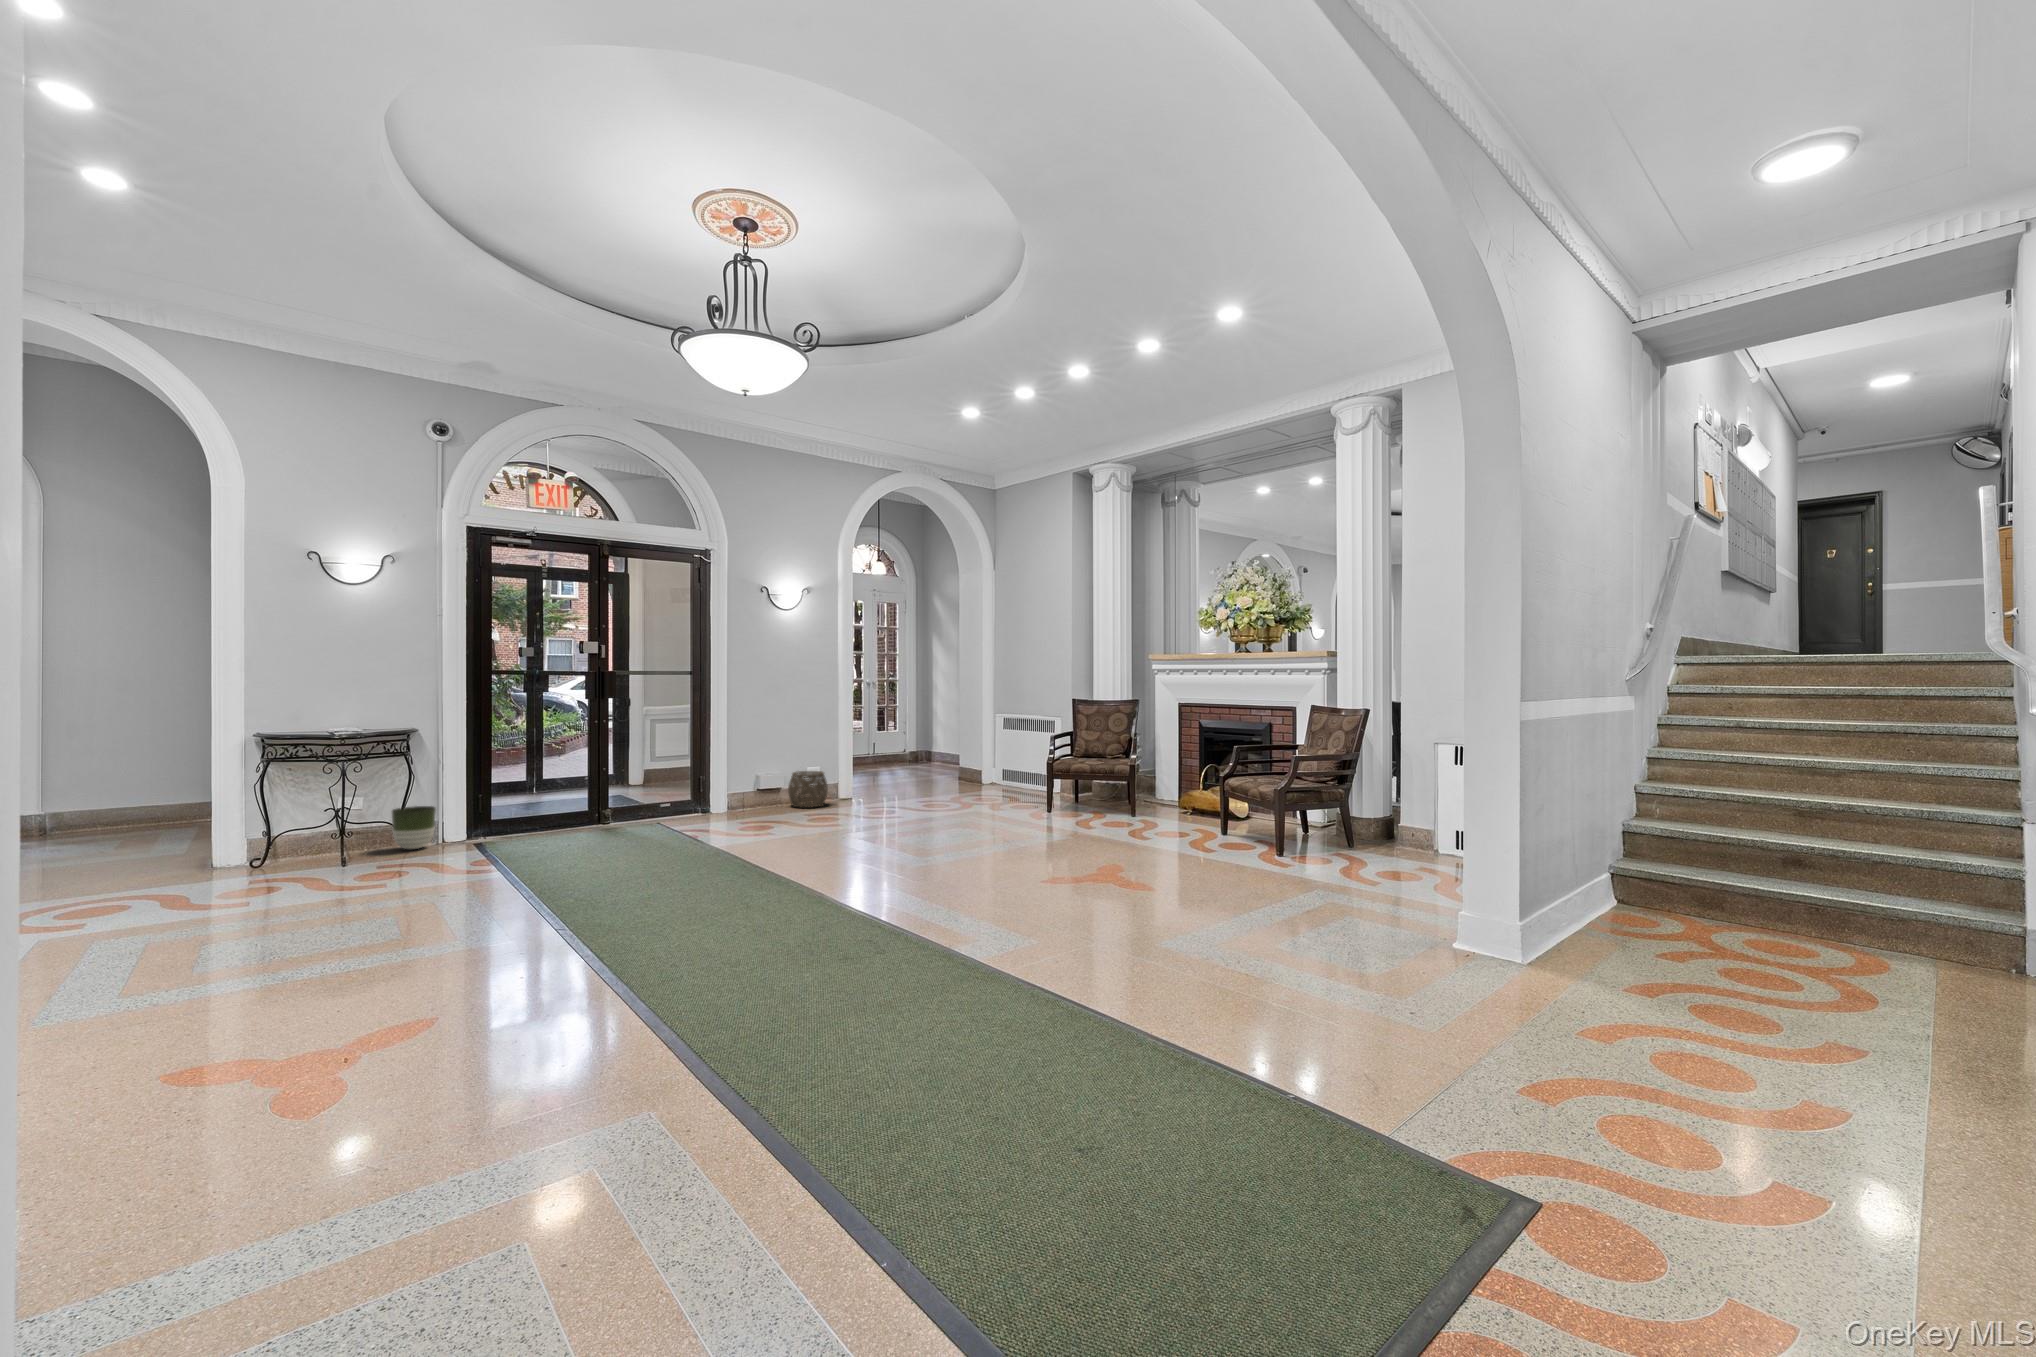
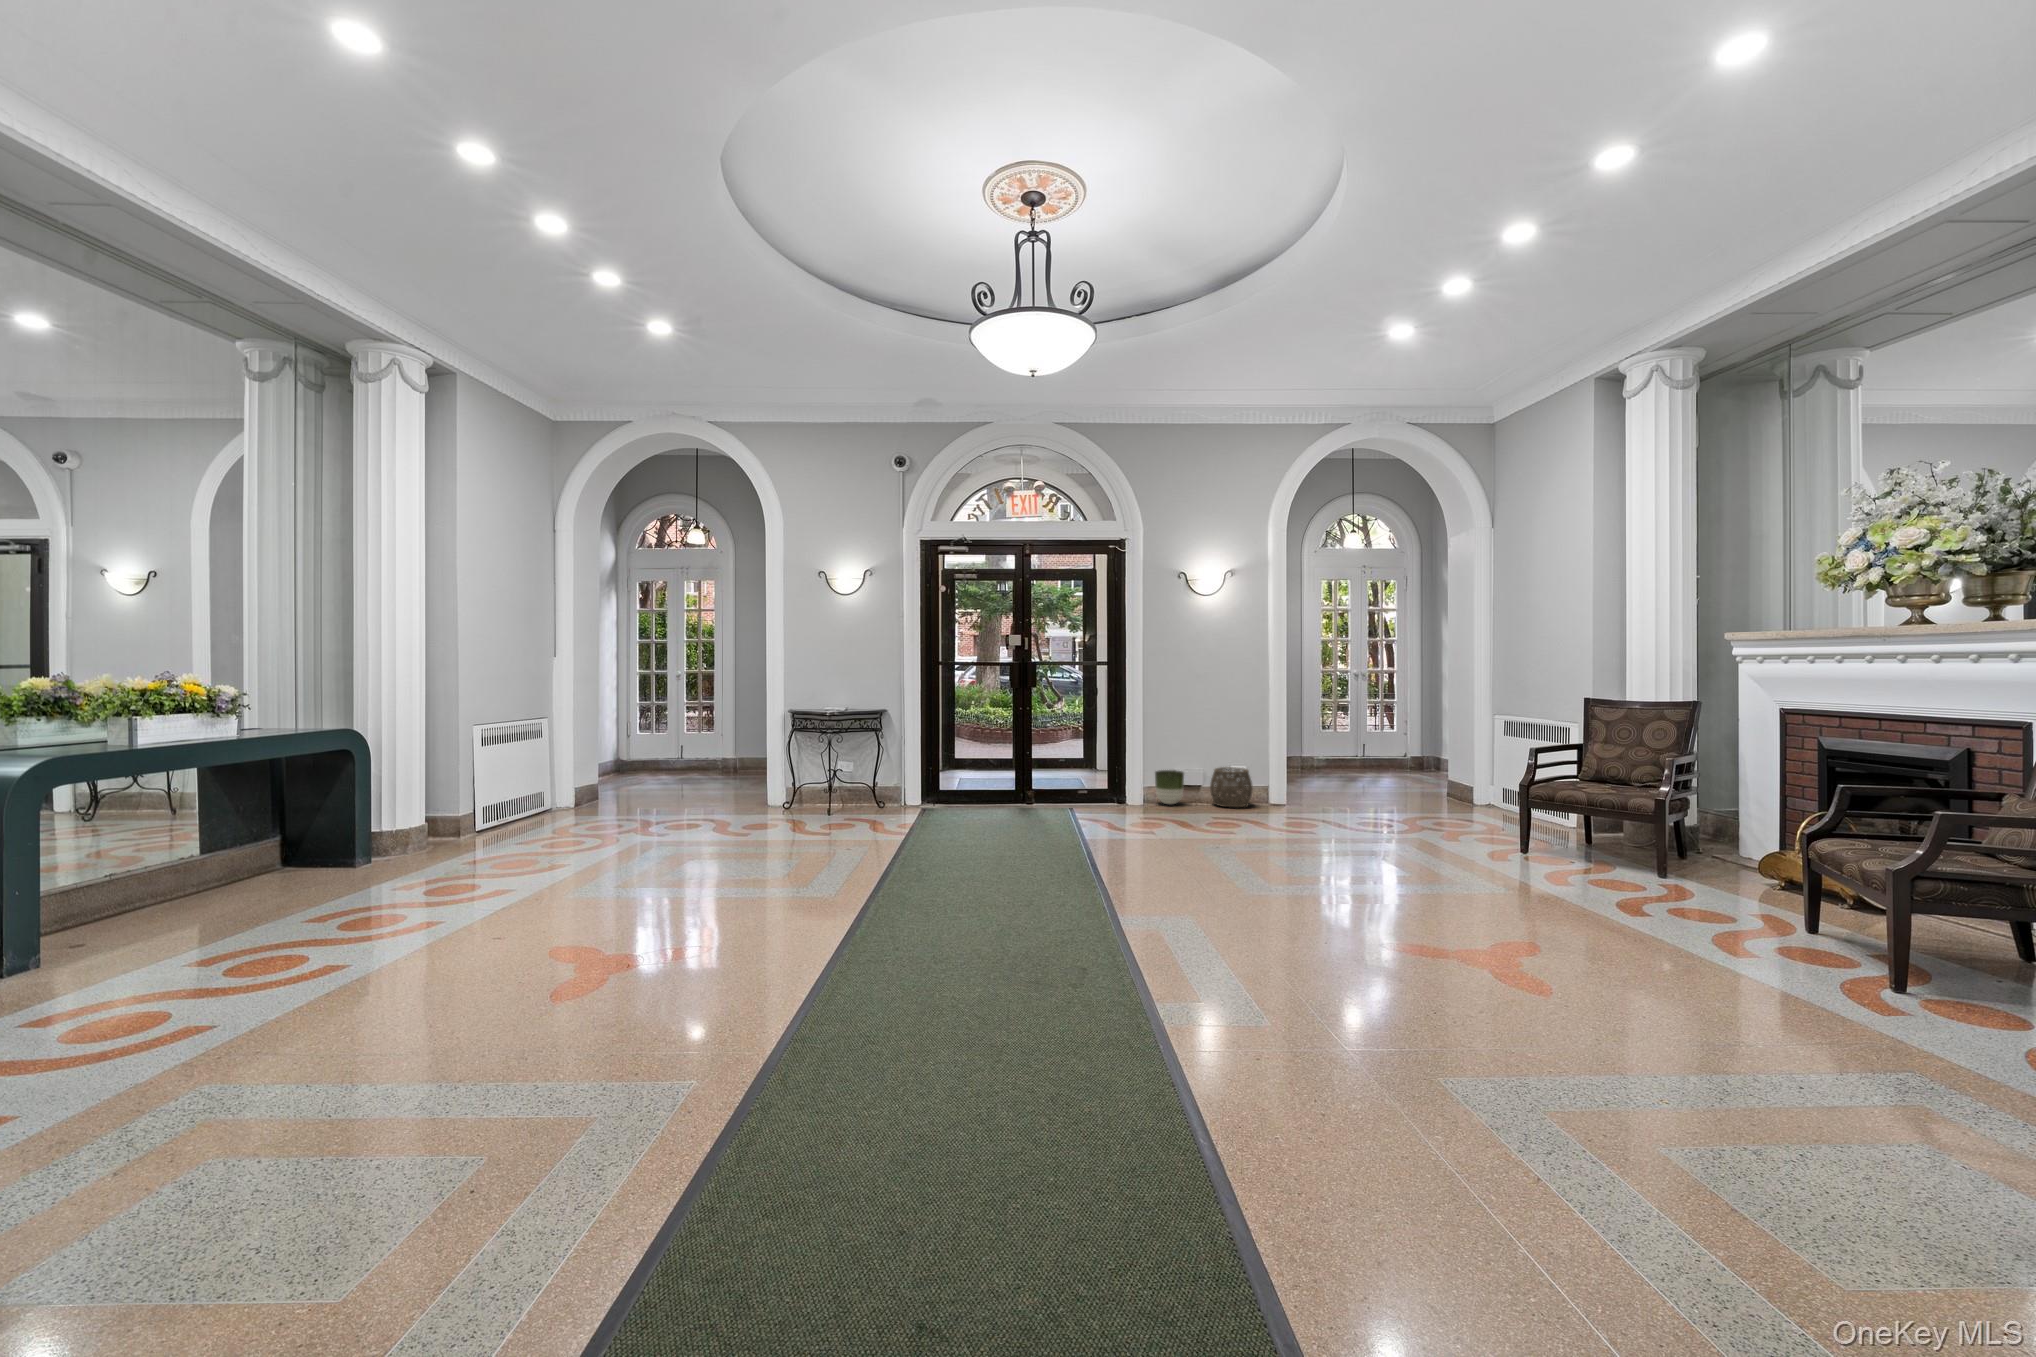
planter: present [392,806,436,849] -> present [1155,770,1184,805]

